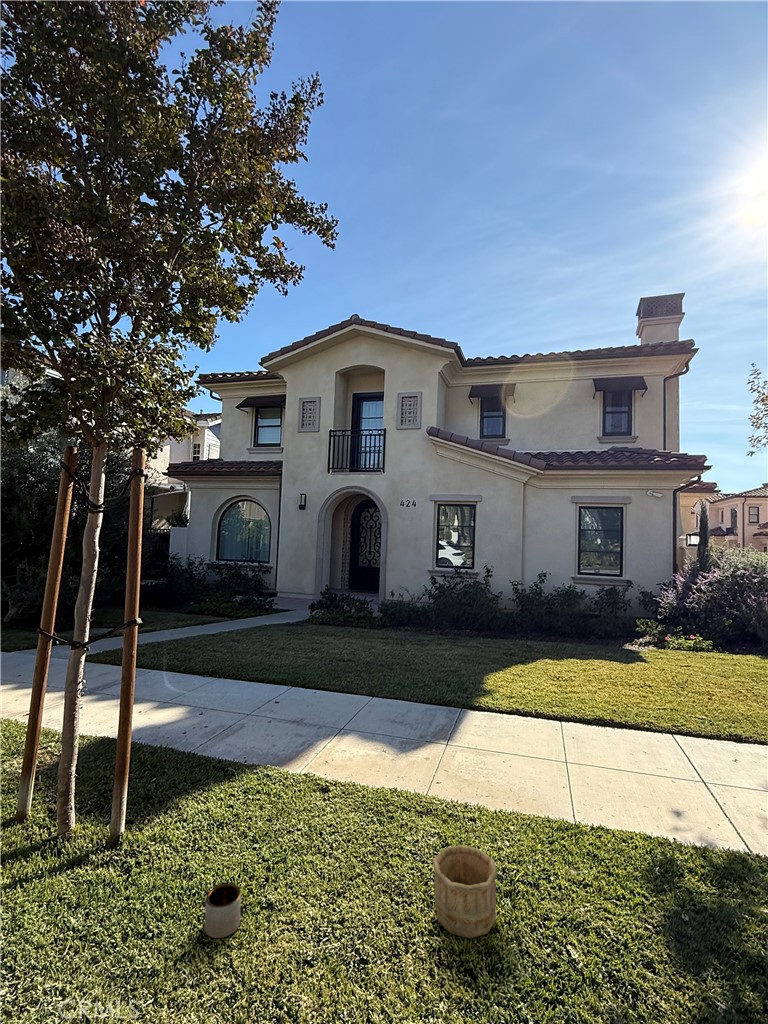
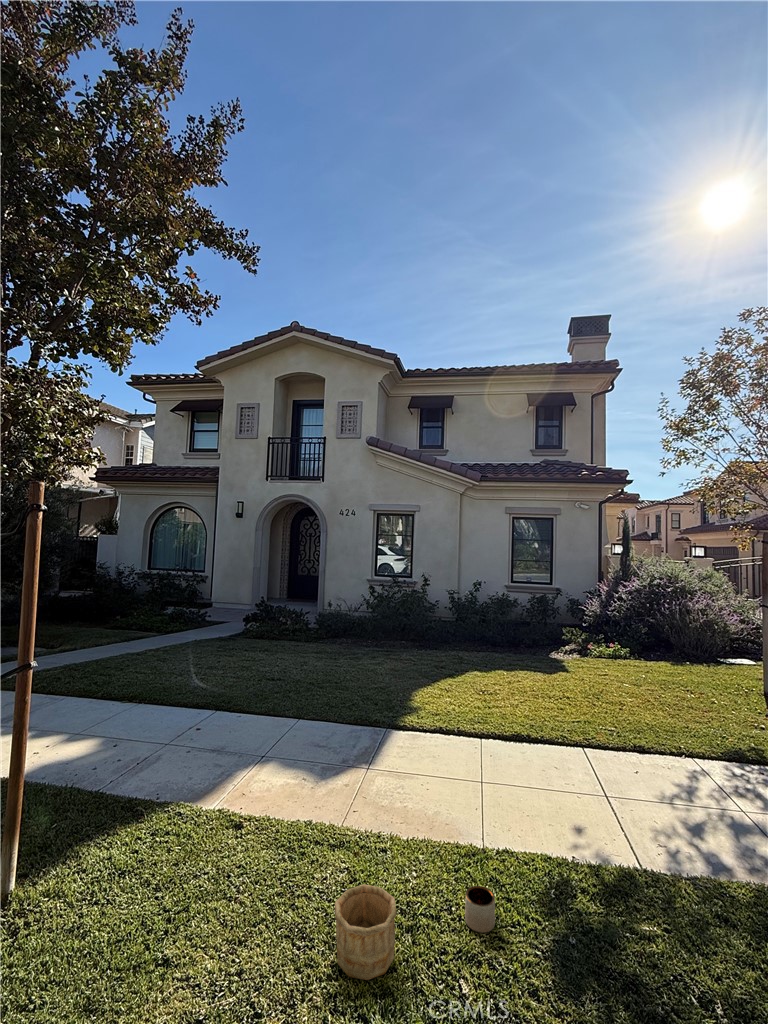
planter: present [205,884,241,938] -> present [465,886,495,933]

